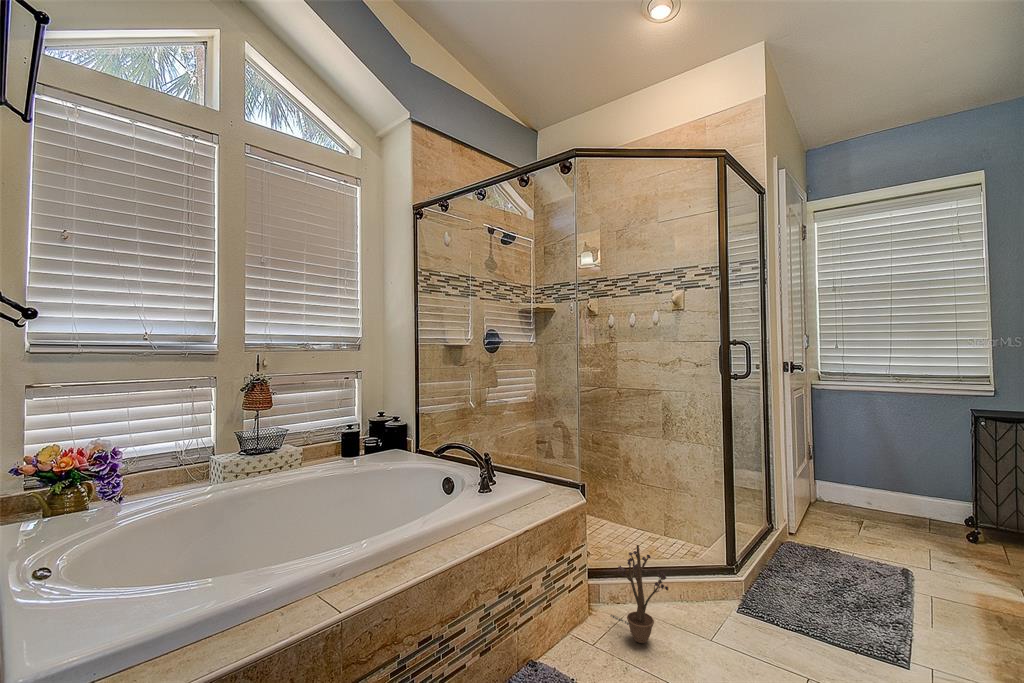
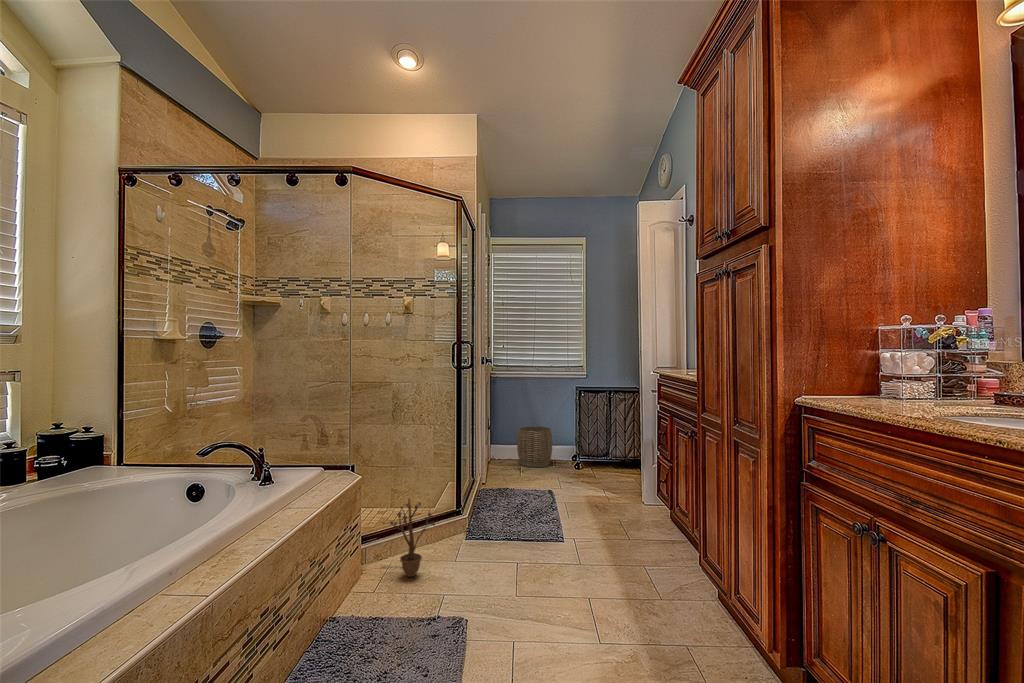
woven basket: none [872,464,941,531] -> present [517,426,552,467]

